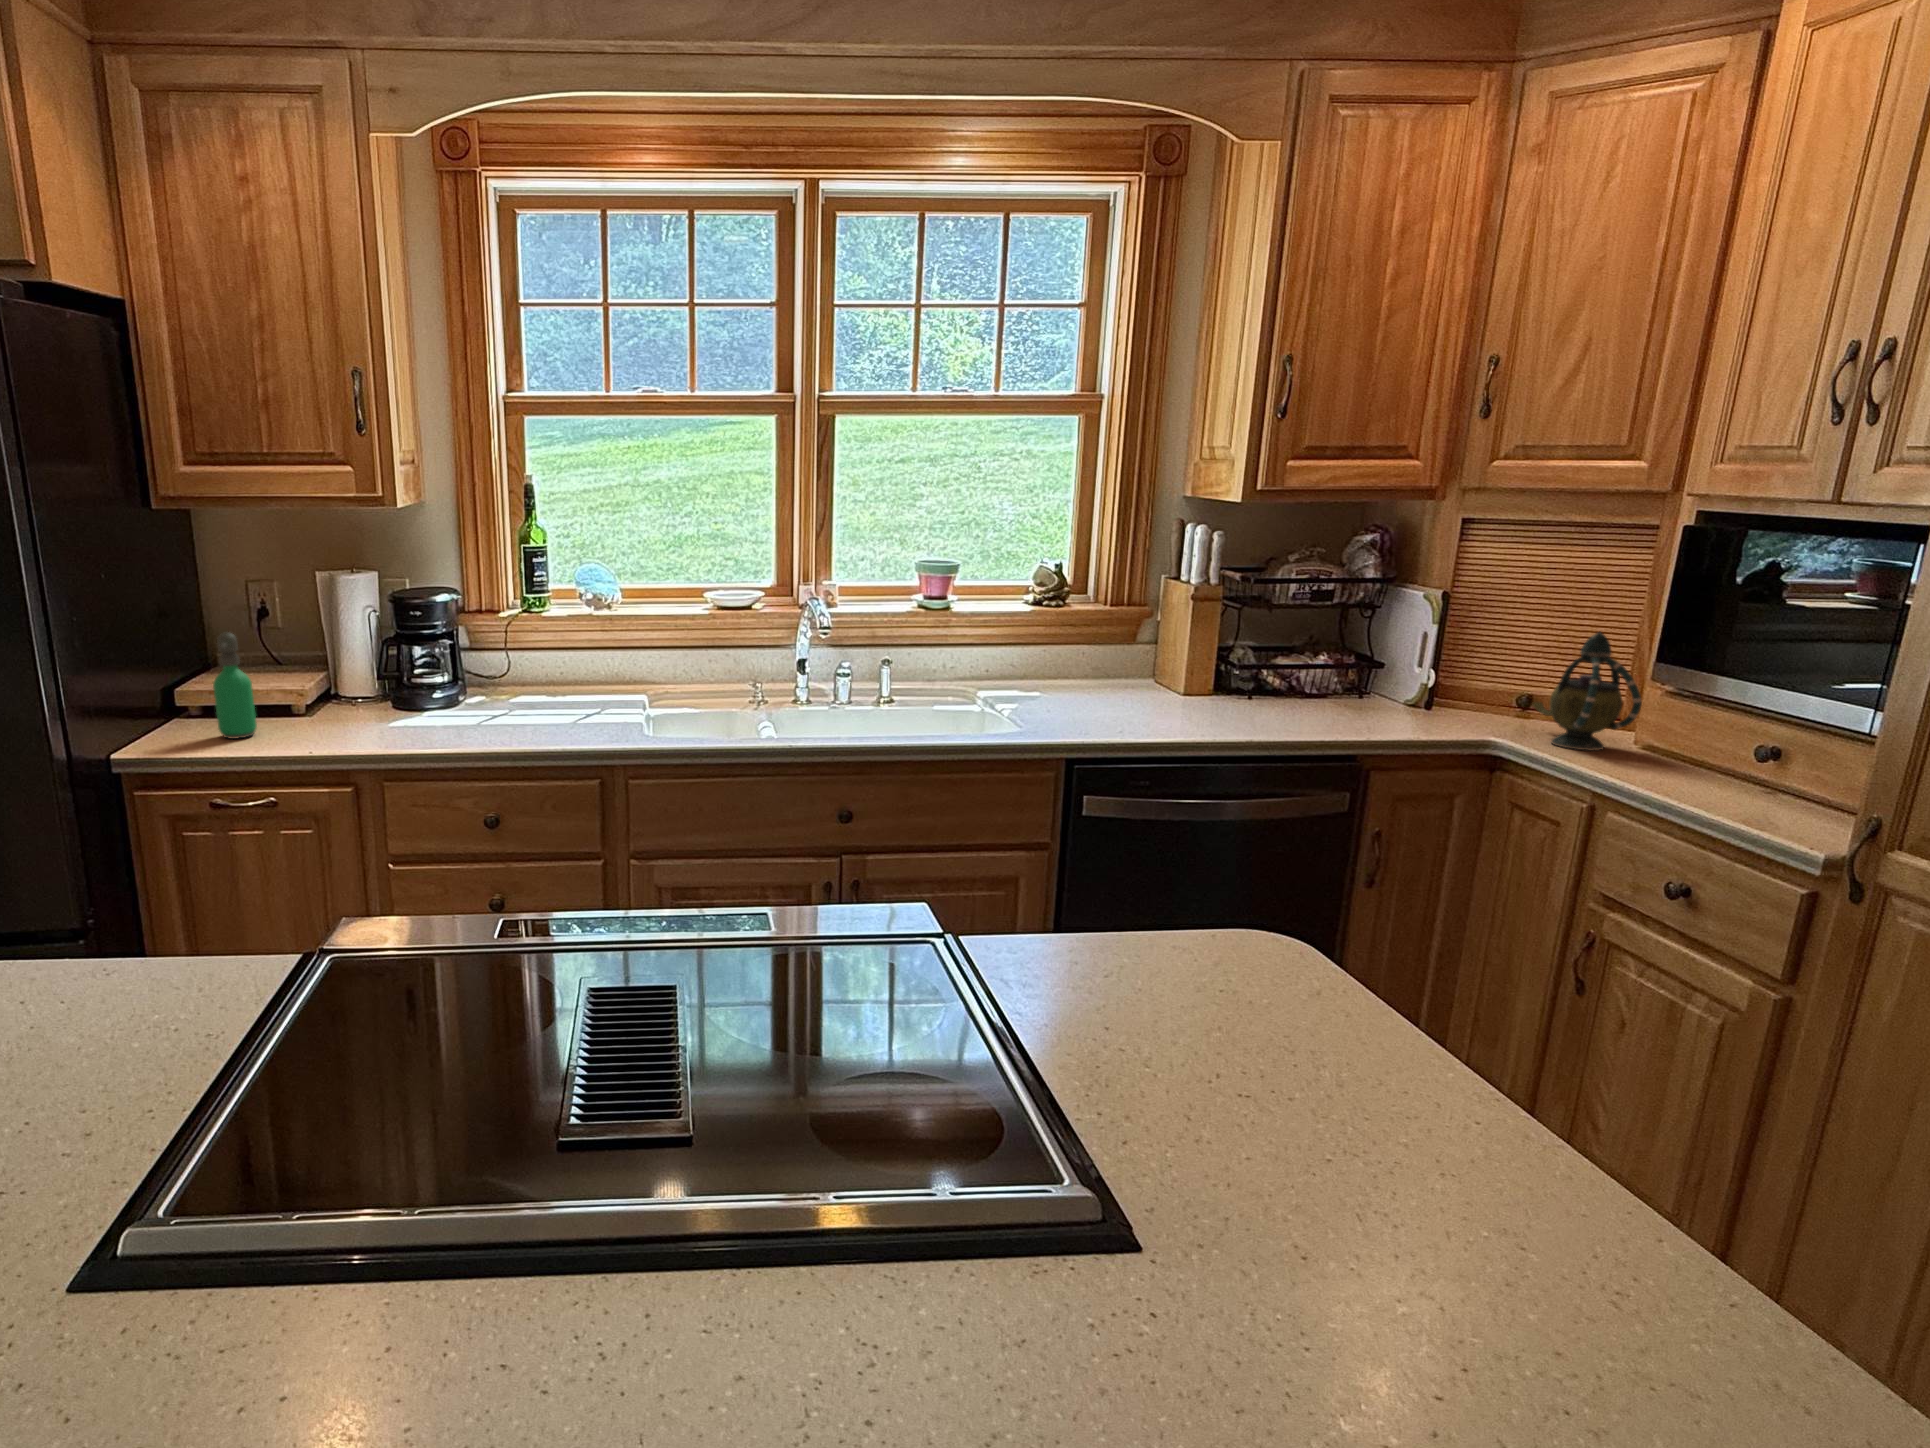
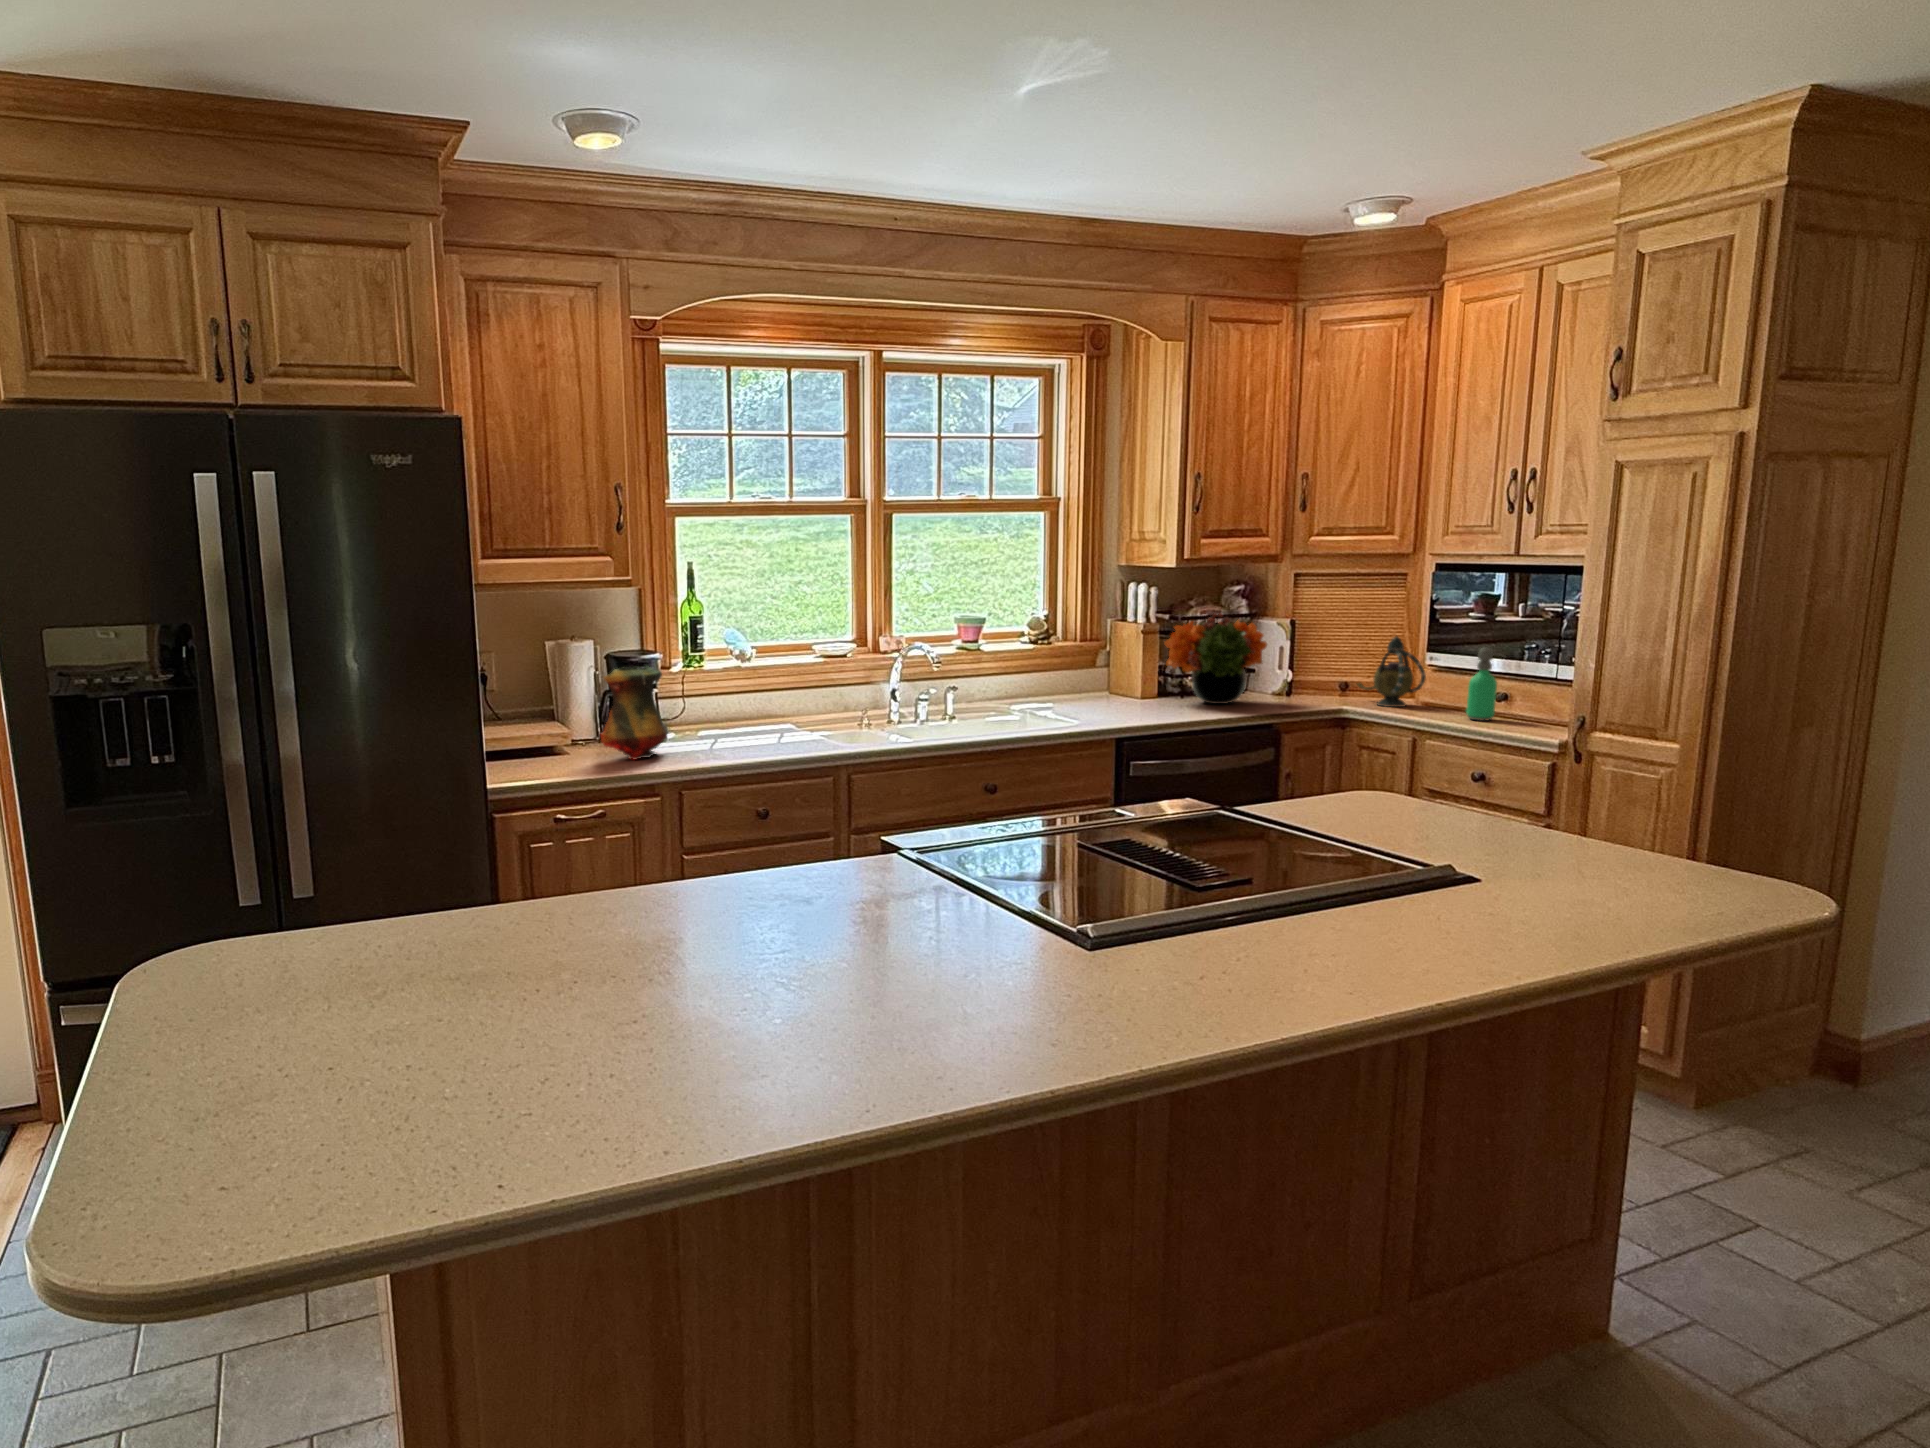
flower arrangement: none [1207,576,1378,716] -> present [1165,613,1267,704]
vase: none [319,610,418,732] -> present [601,667,667,760]
soap dispenser: present [213,633,257,739] -> present [1466,647,1505,721]

